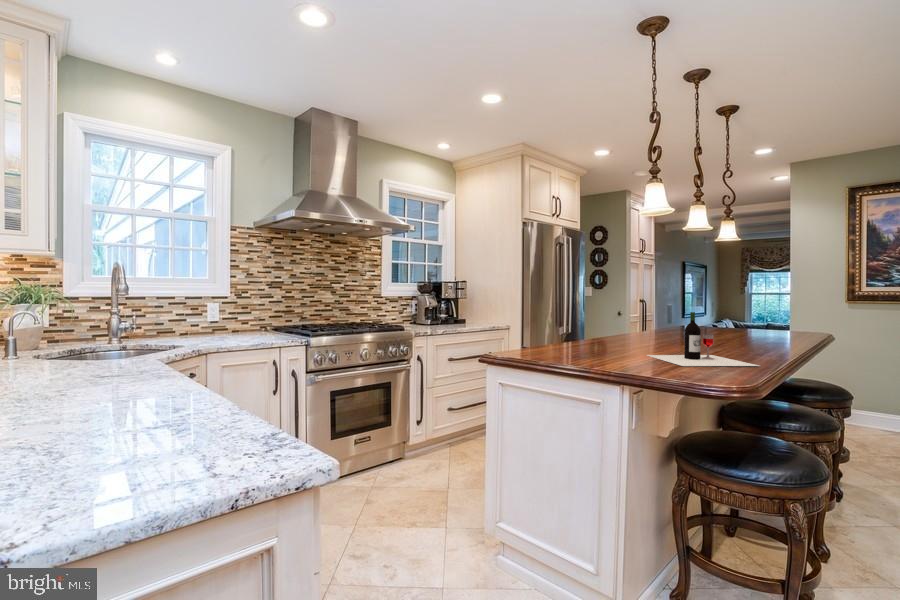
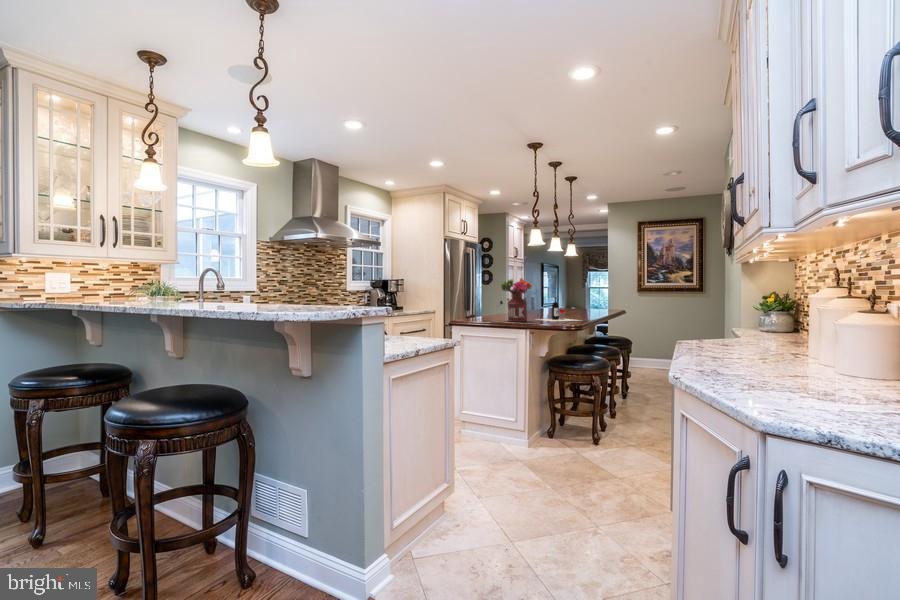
flower arrangement: none [568,273,637,365] -> present [501,278,532,322]

